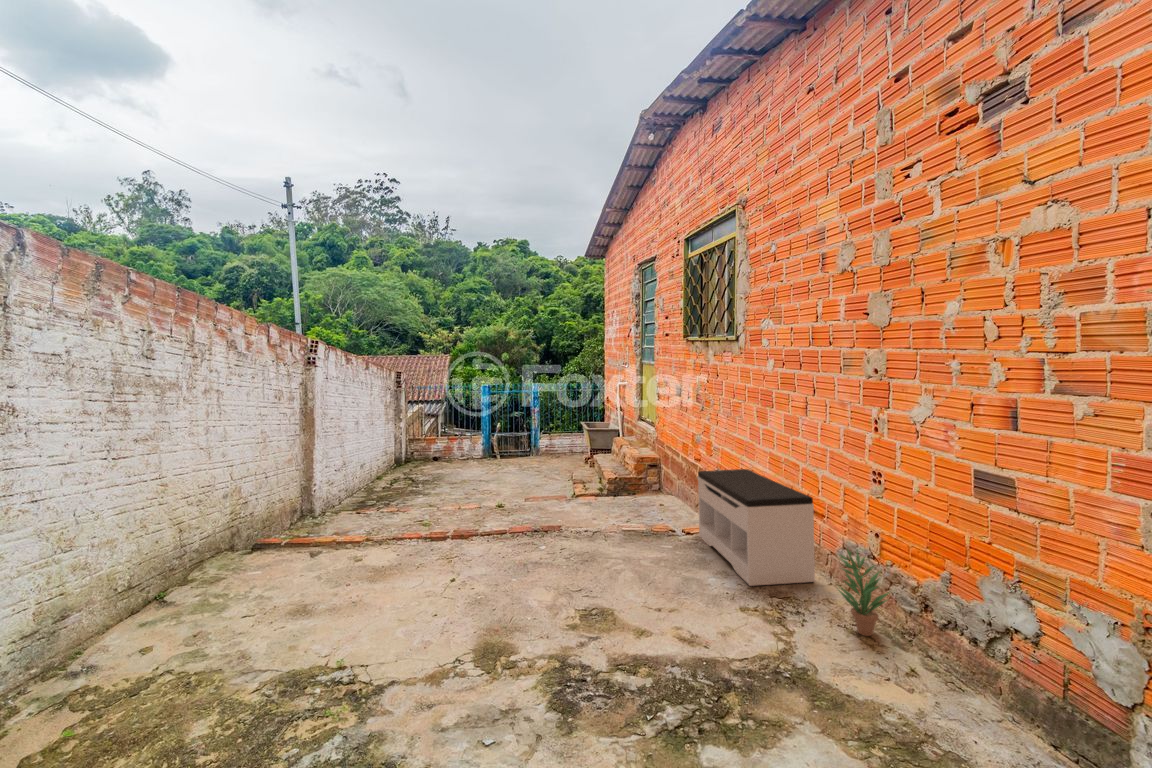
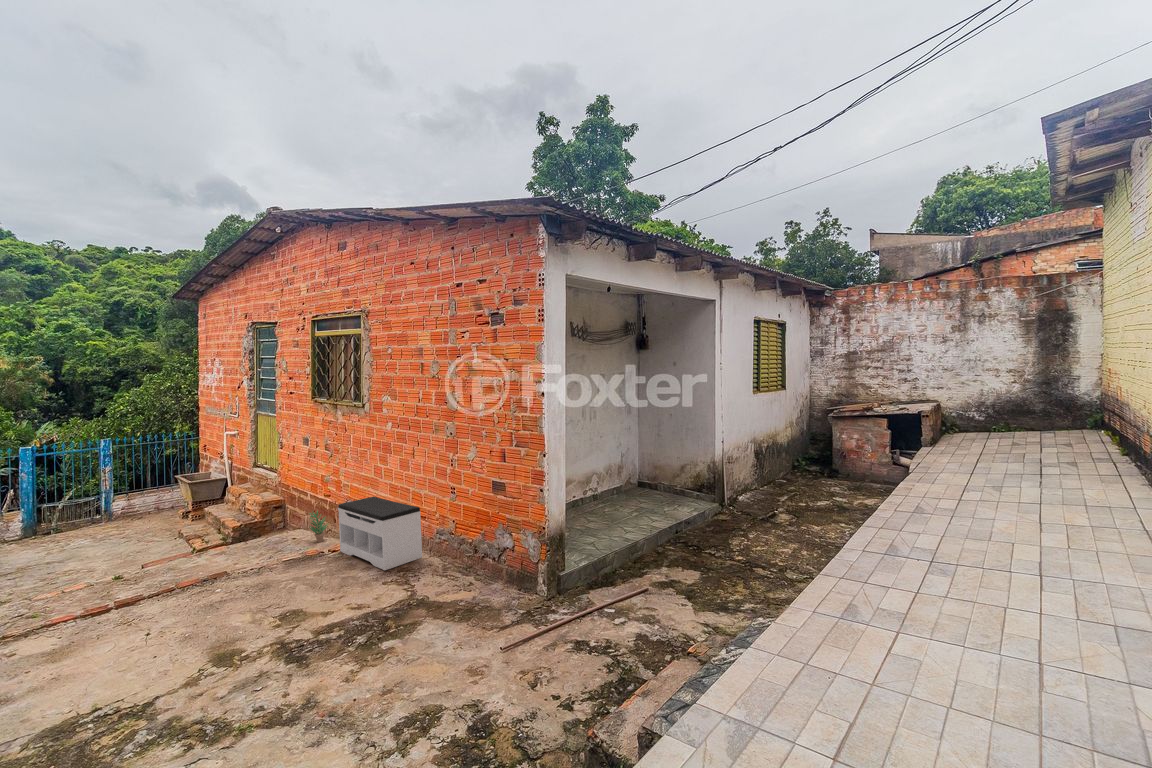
potted plant: present [839,549,889,636] -> present [309,510,328,542]

